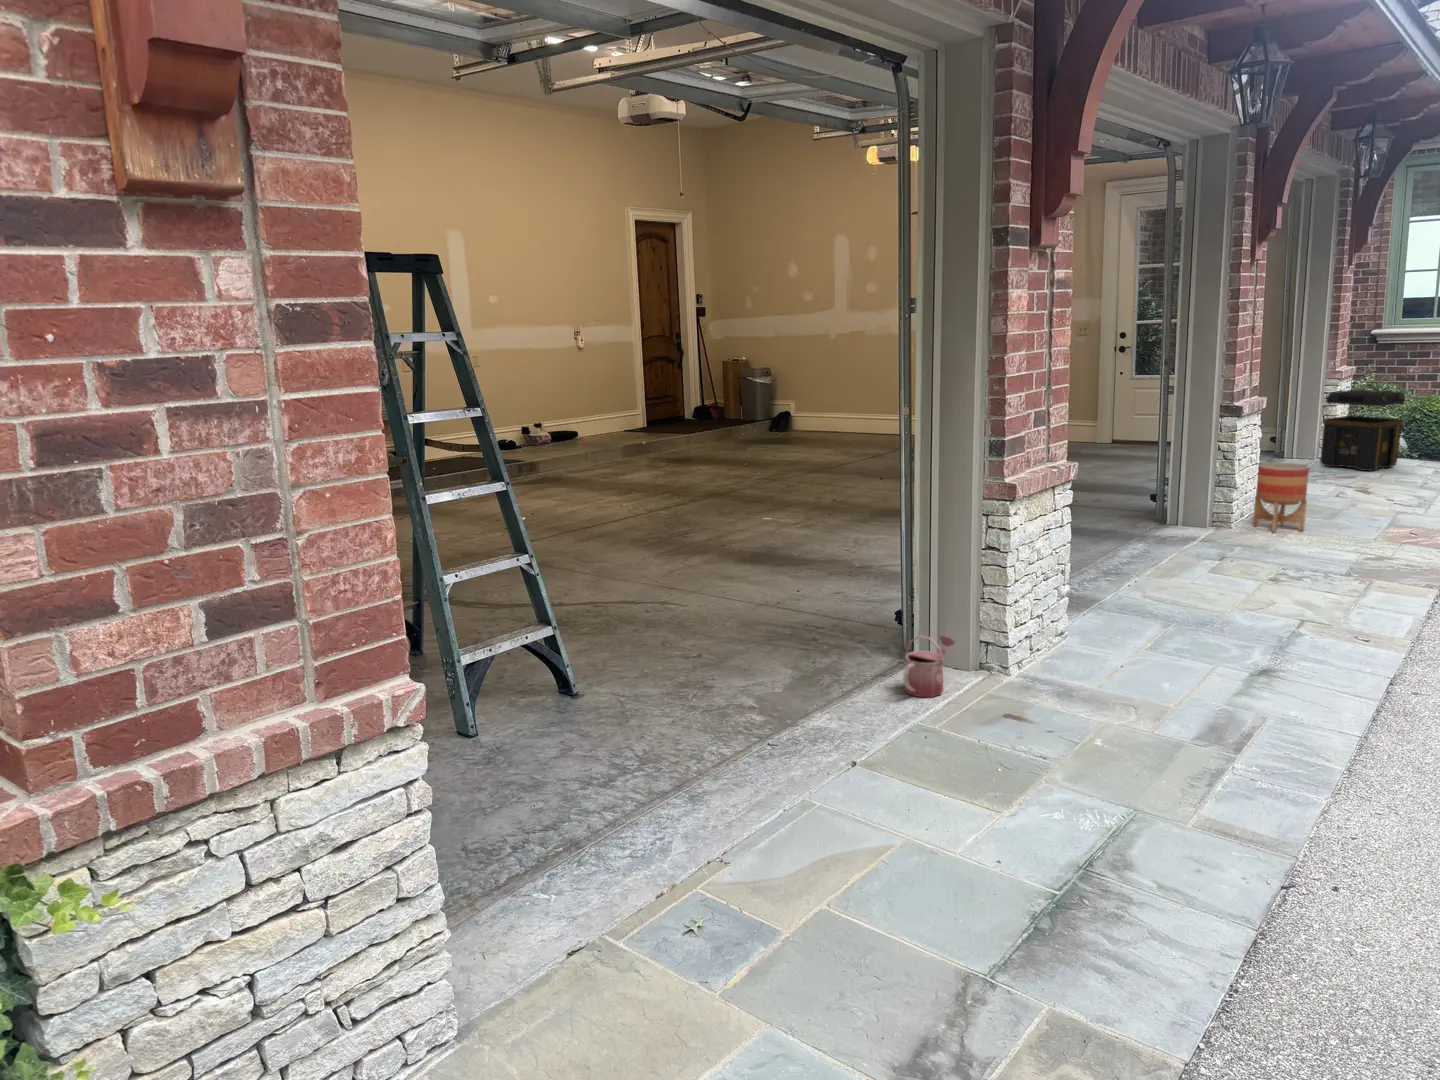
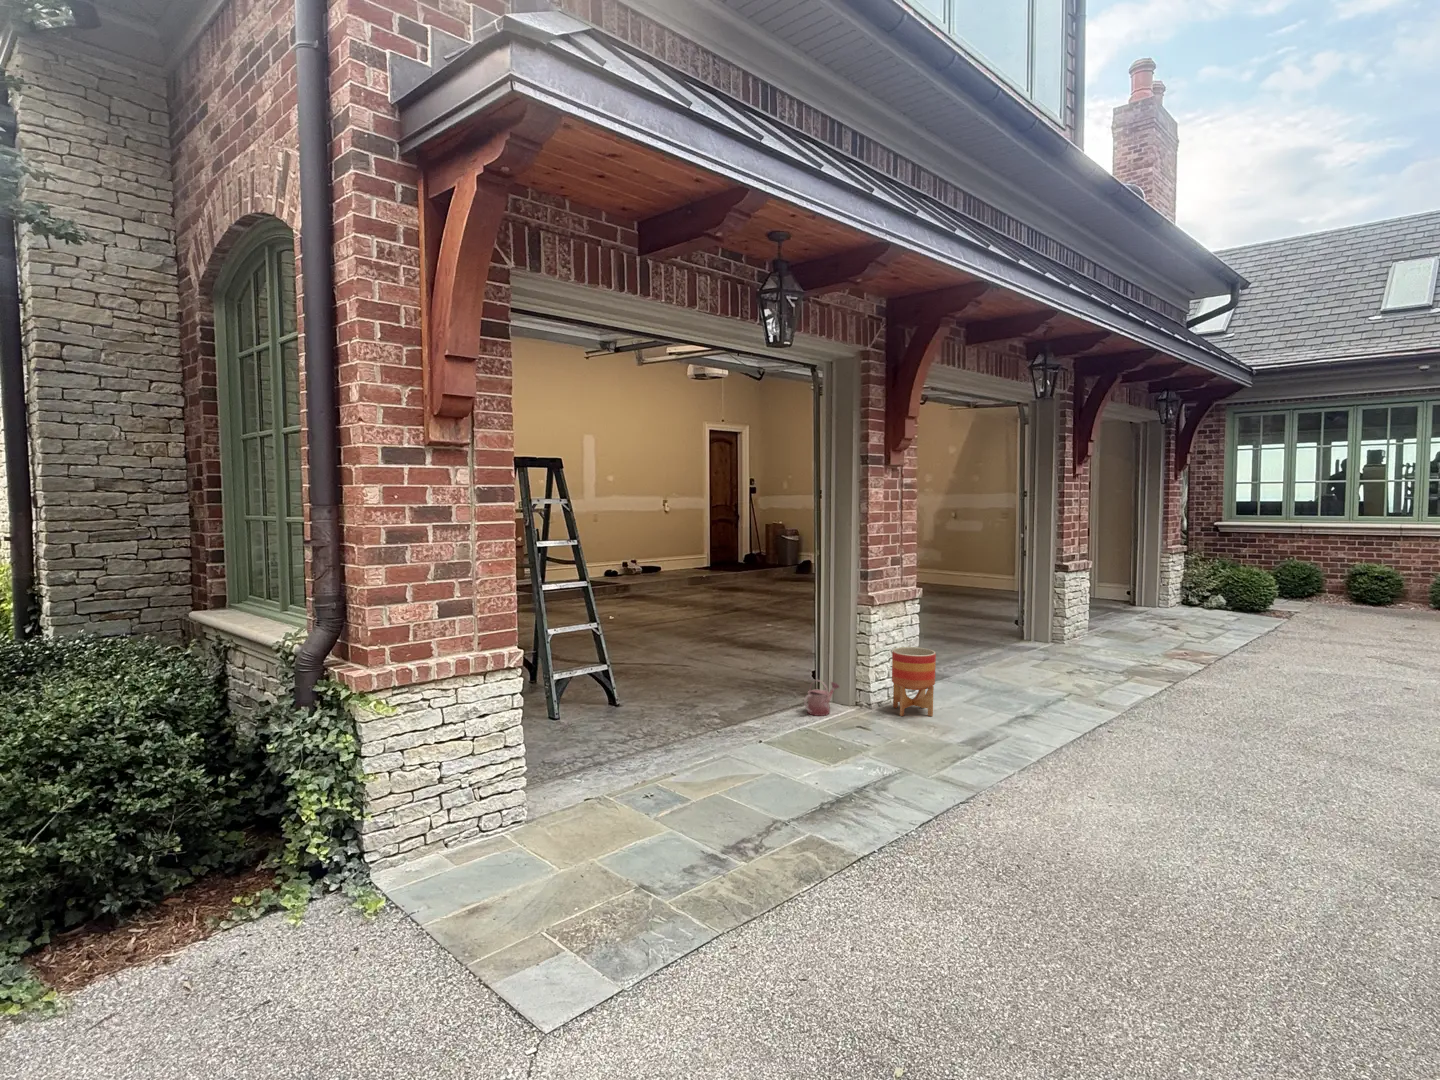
toolbox: present [1320,390,1405,471] -> none [1160,560,1216,615]
planter: present [1253,462,1309,533] -> present [892,647,936,716]

